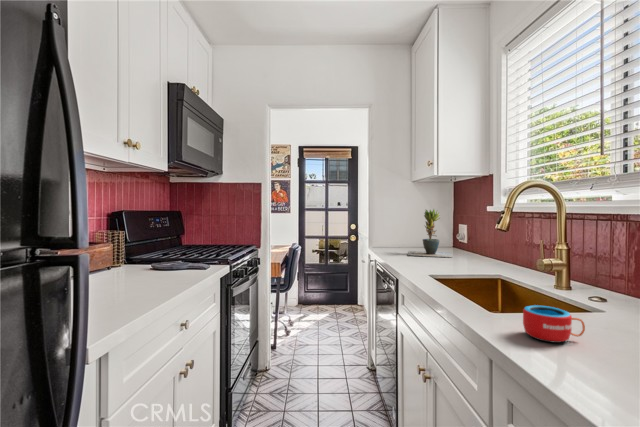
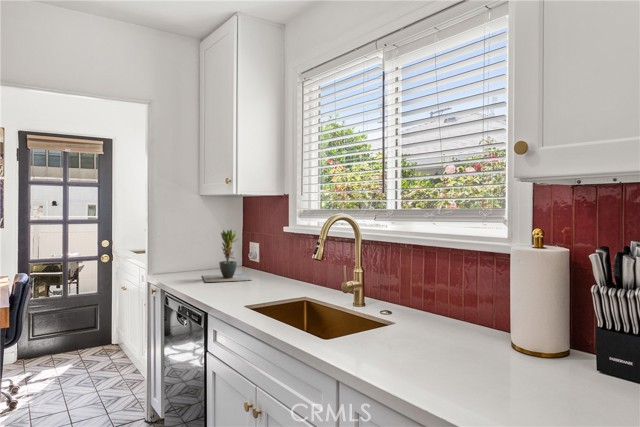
mug: present [523,305,585,343] -> none [358,329,397,359]

